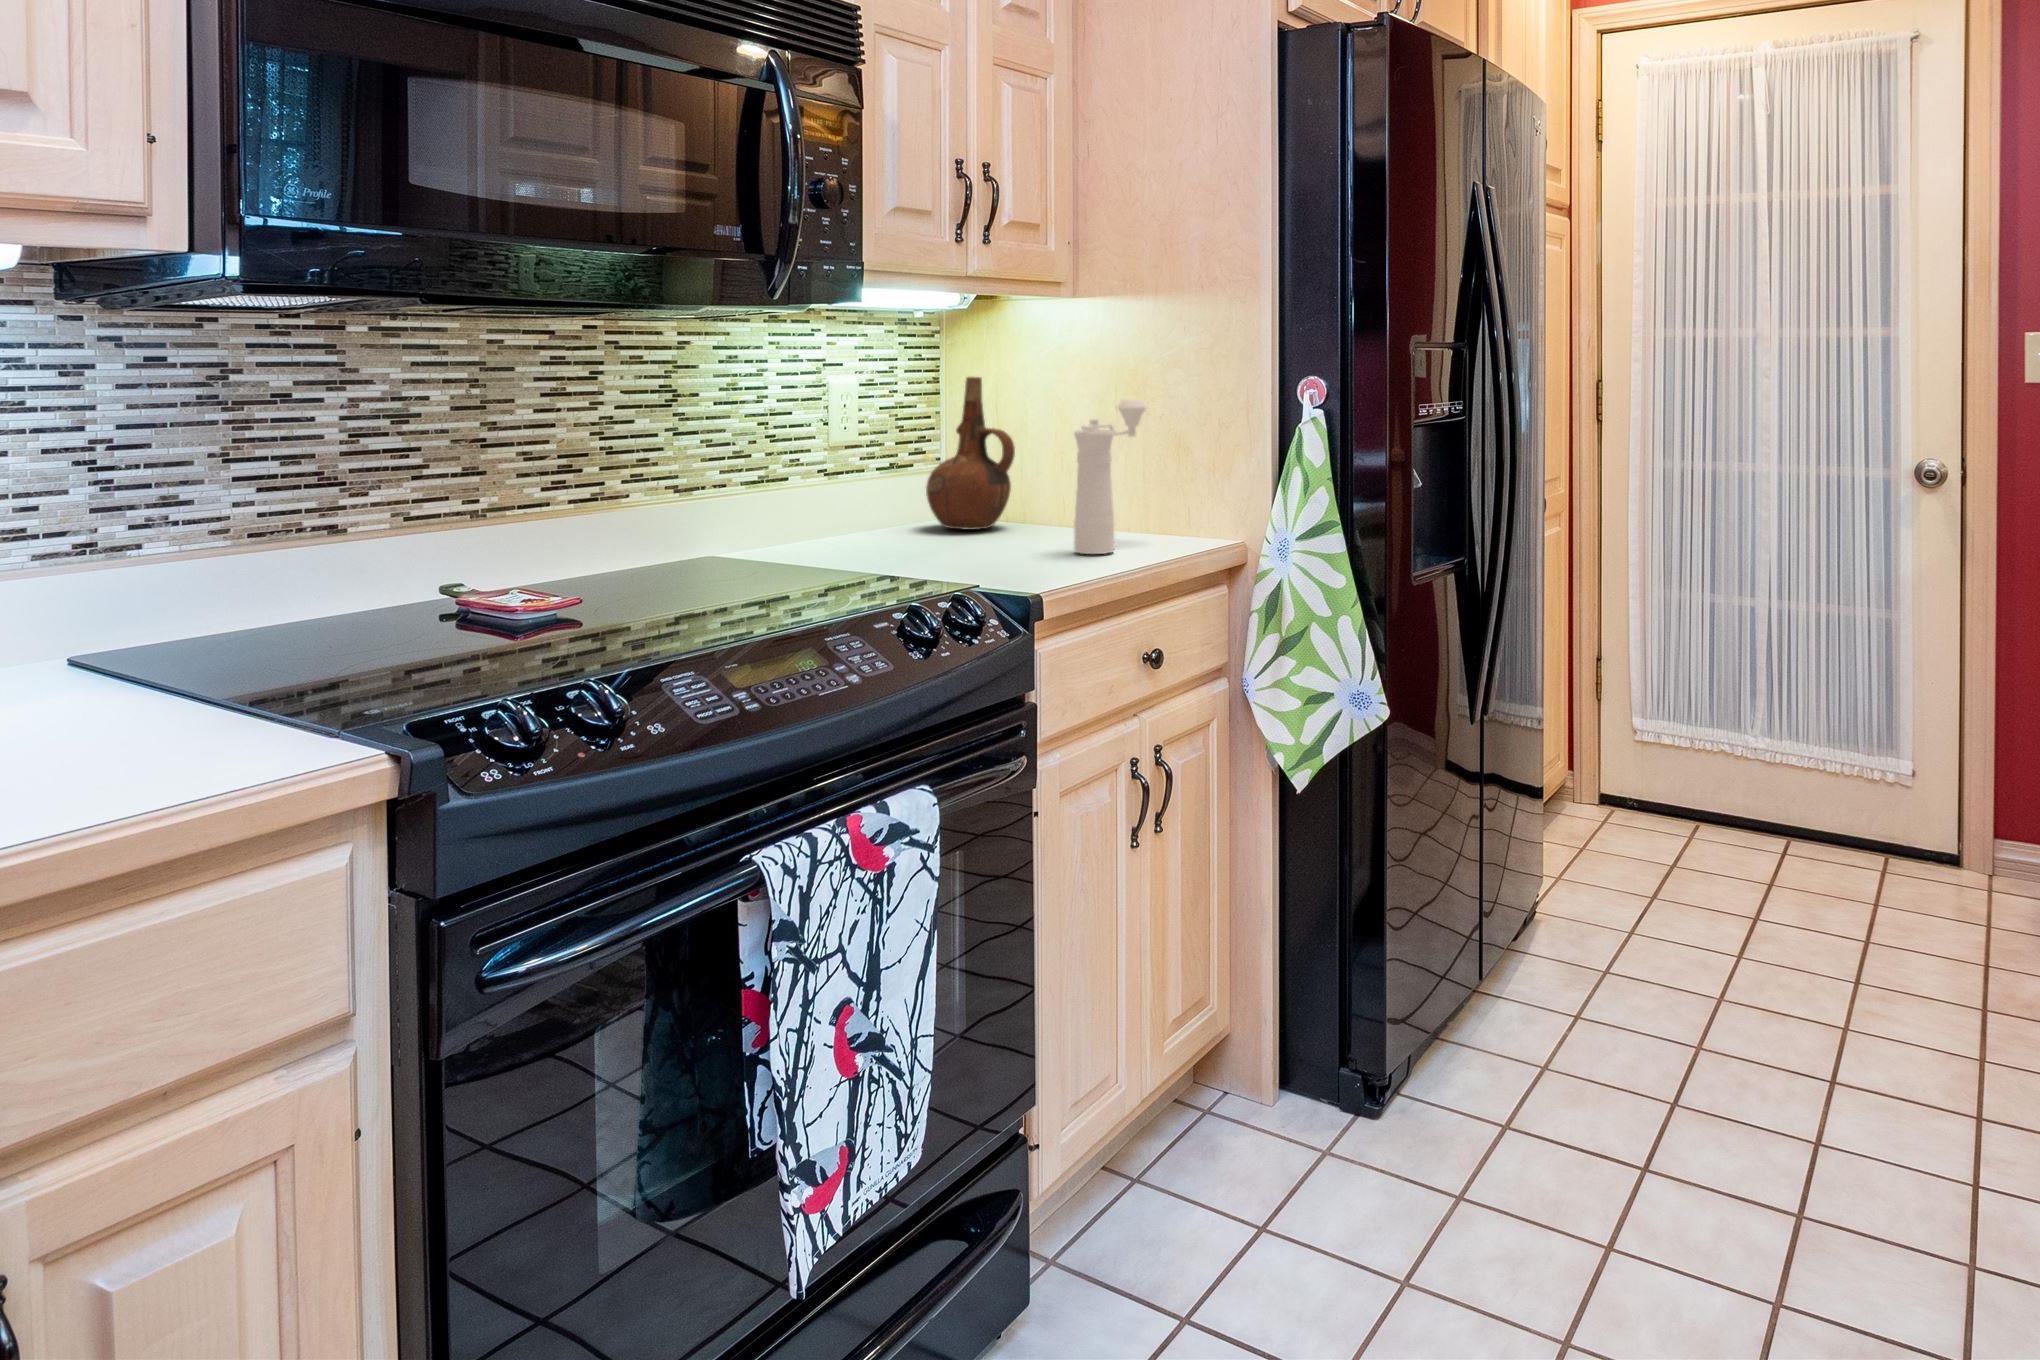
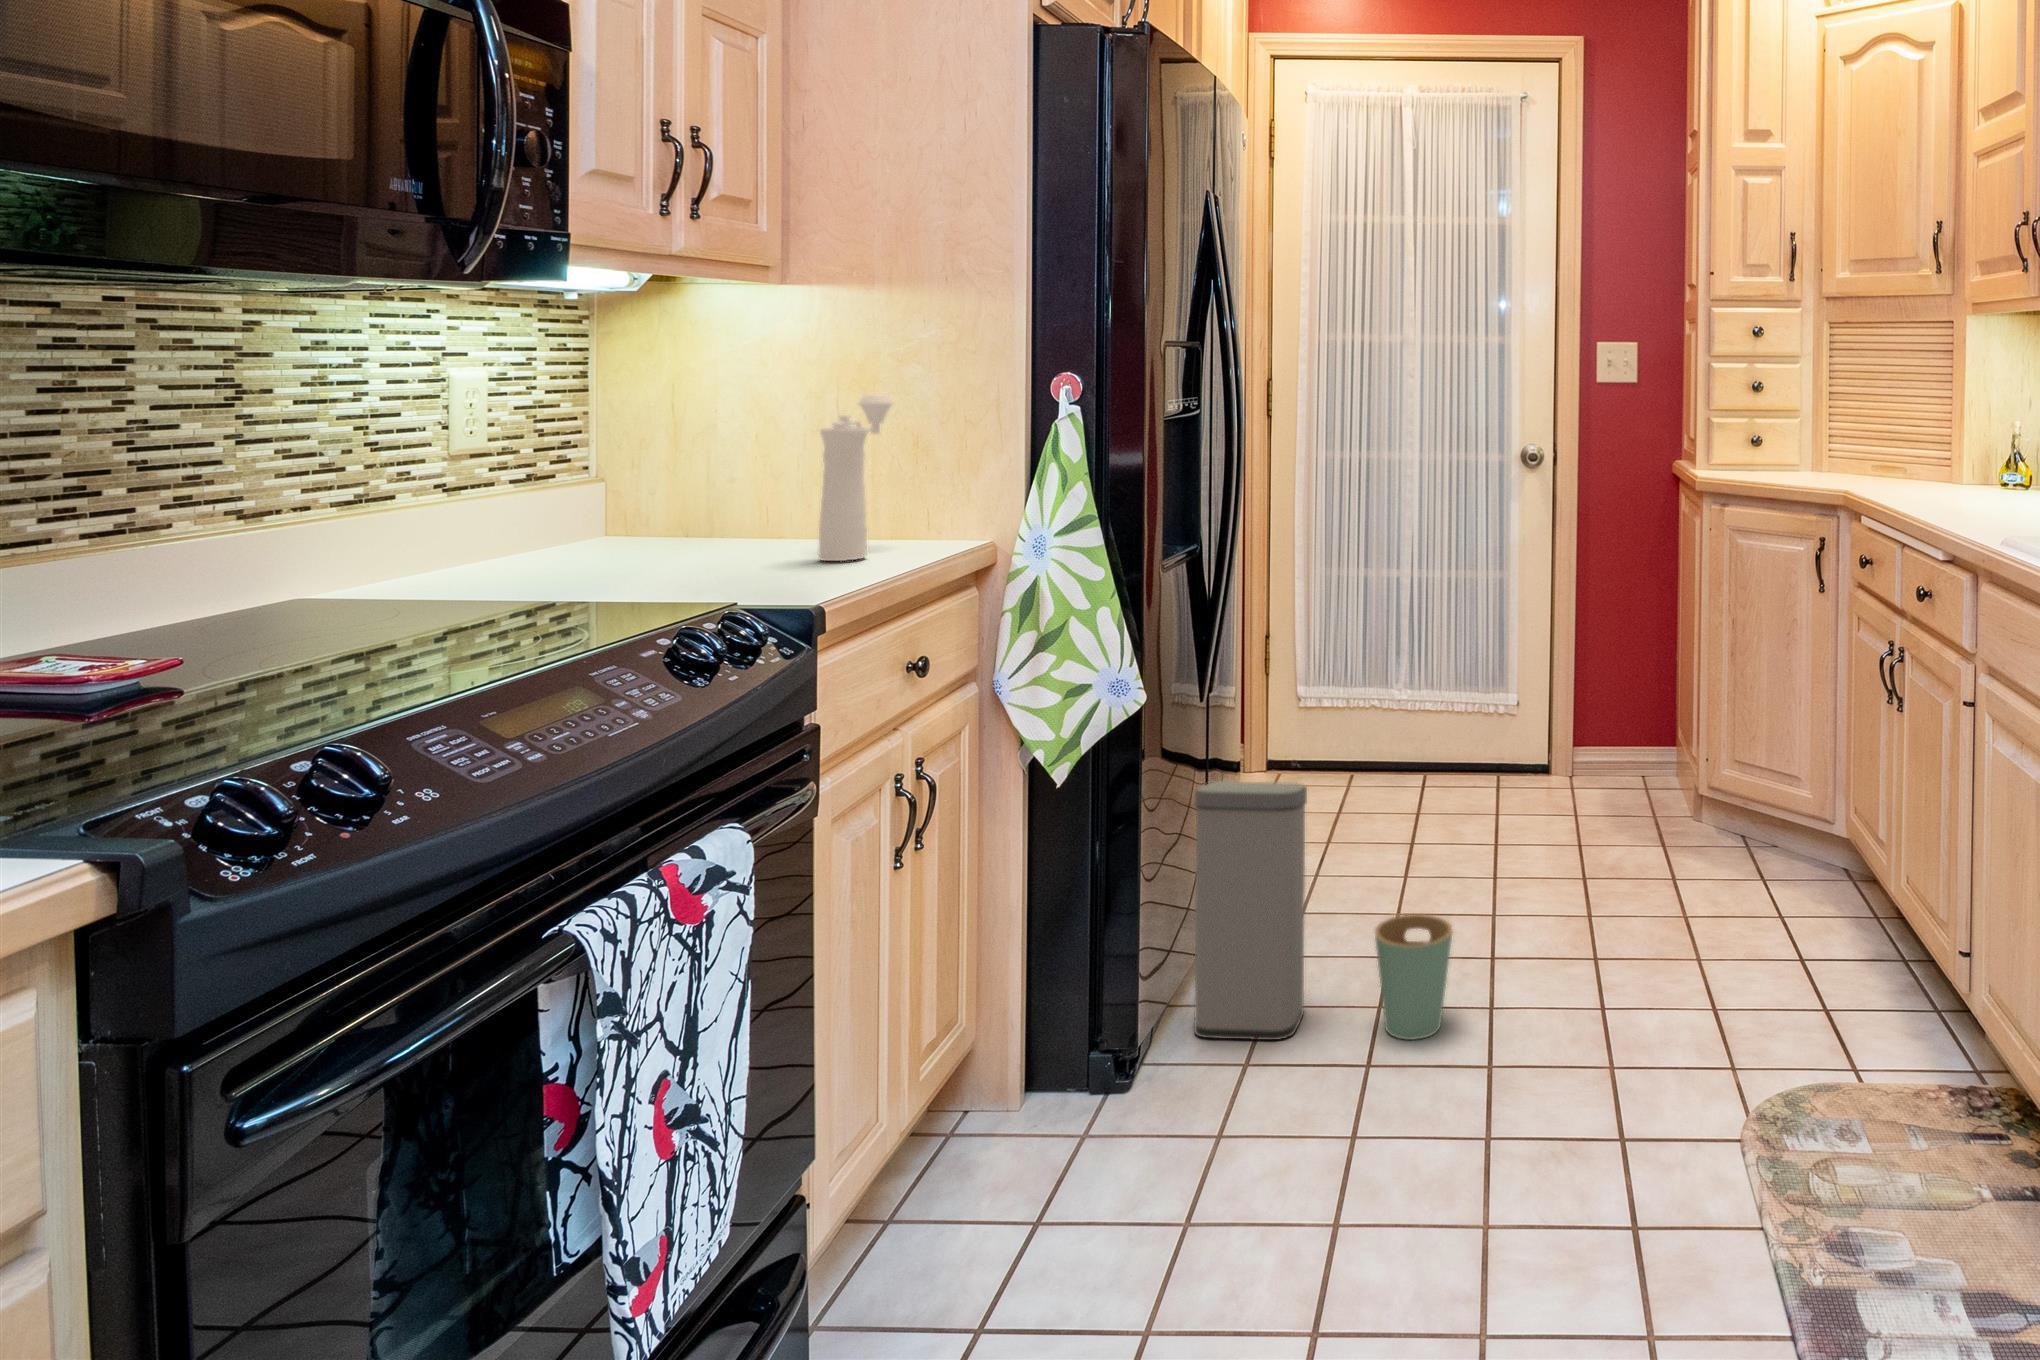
ceramic pitcher: present [926,377,1015,530] -> none [590,372,713,548]
trash can: none [1458,814,1752,1157] -> present [1194,781,1452,1040]

